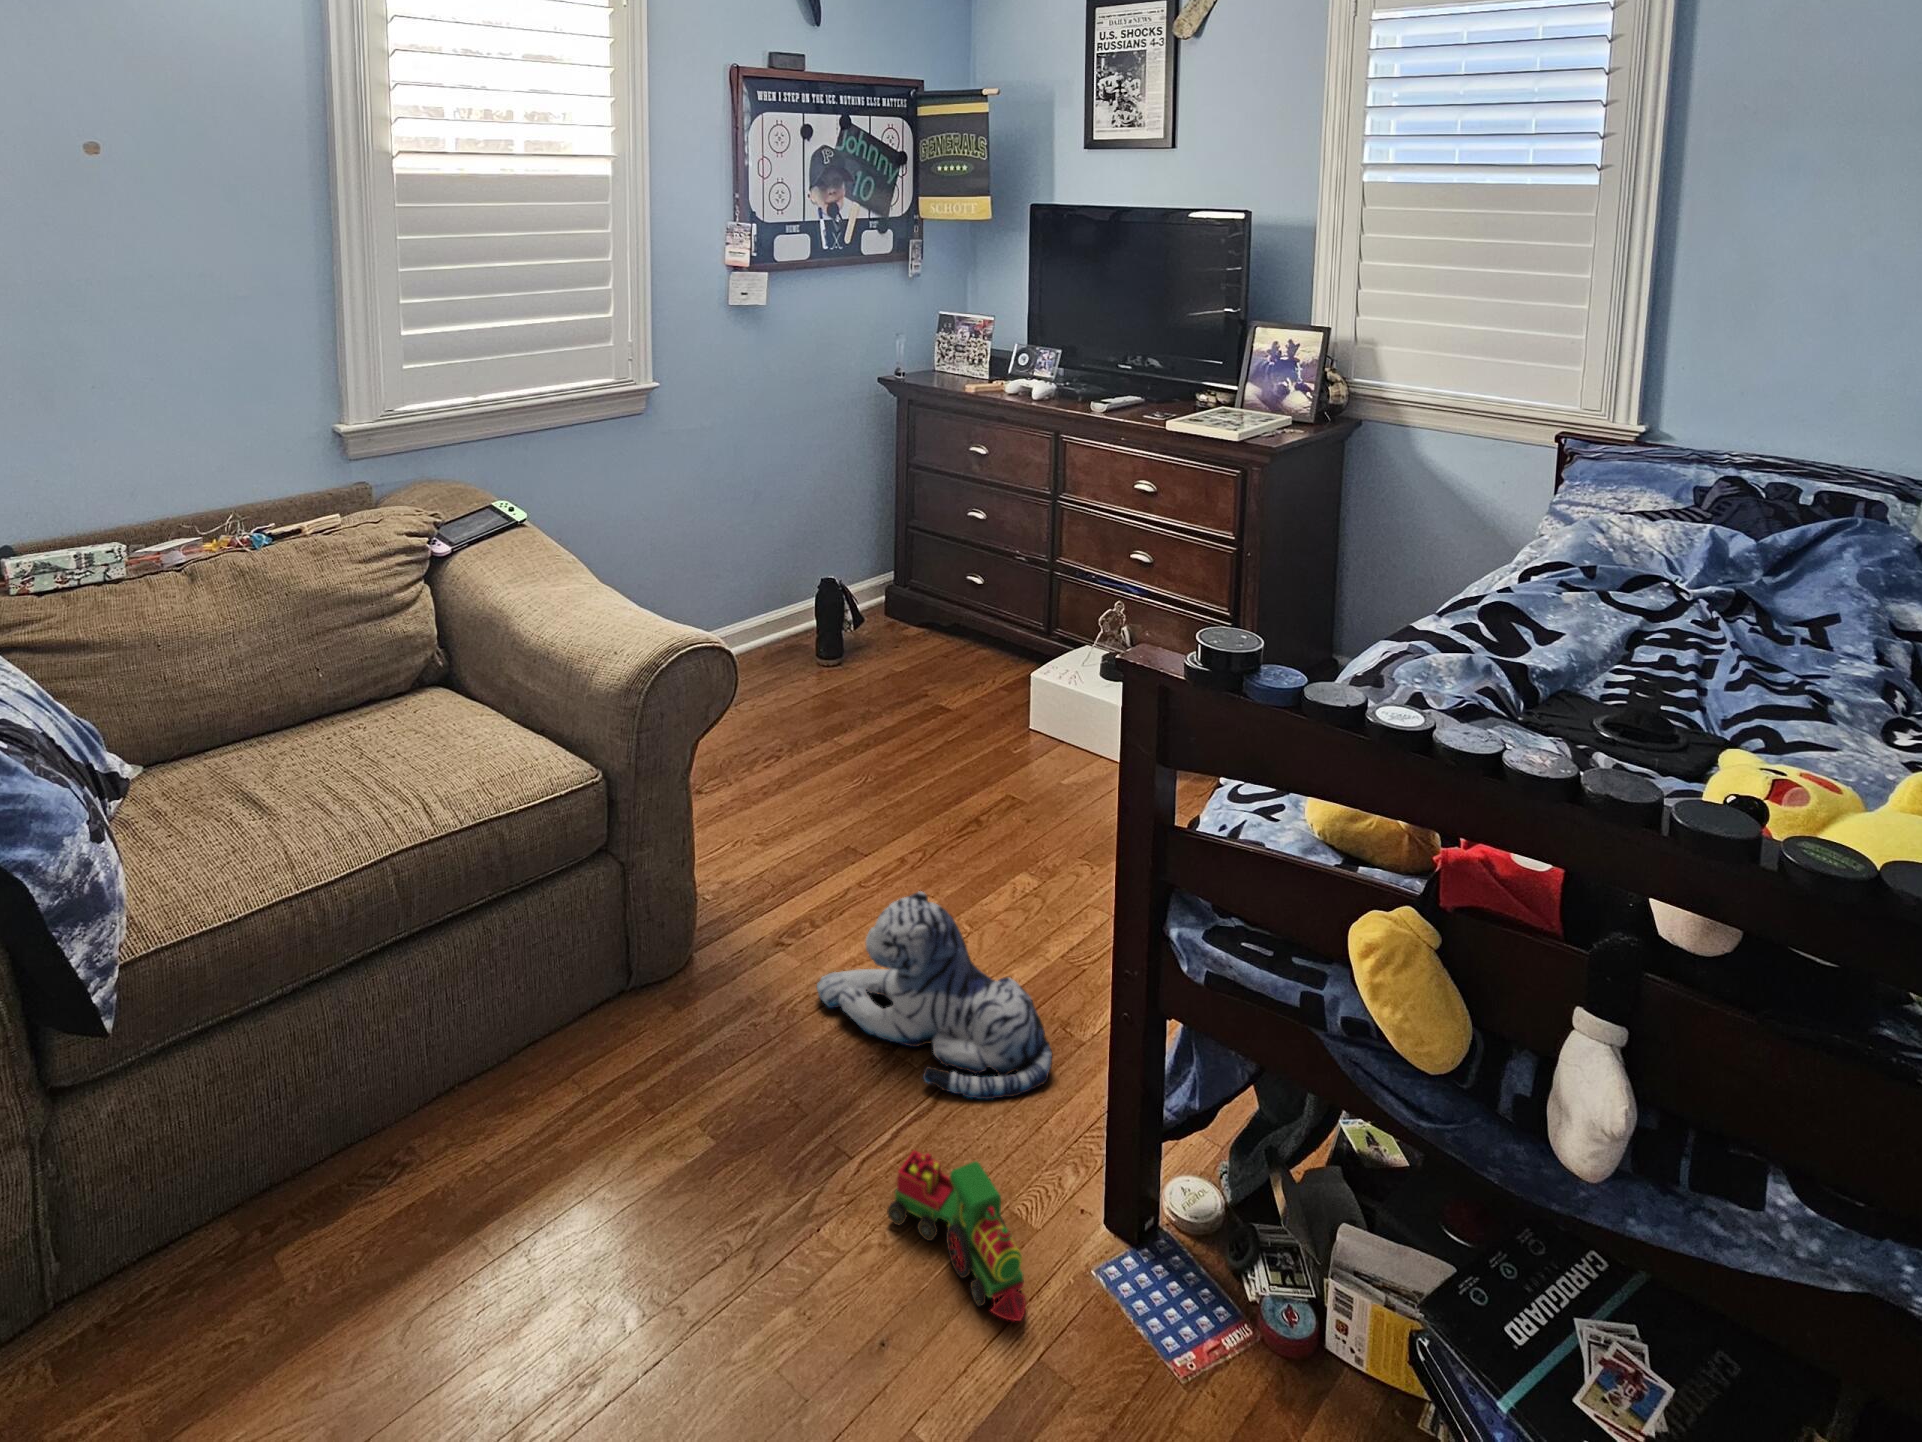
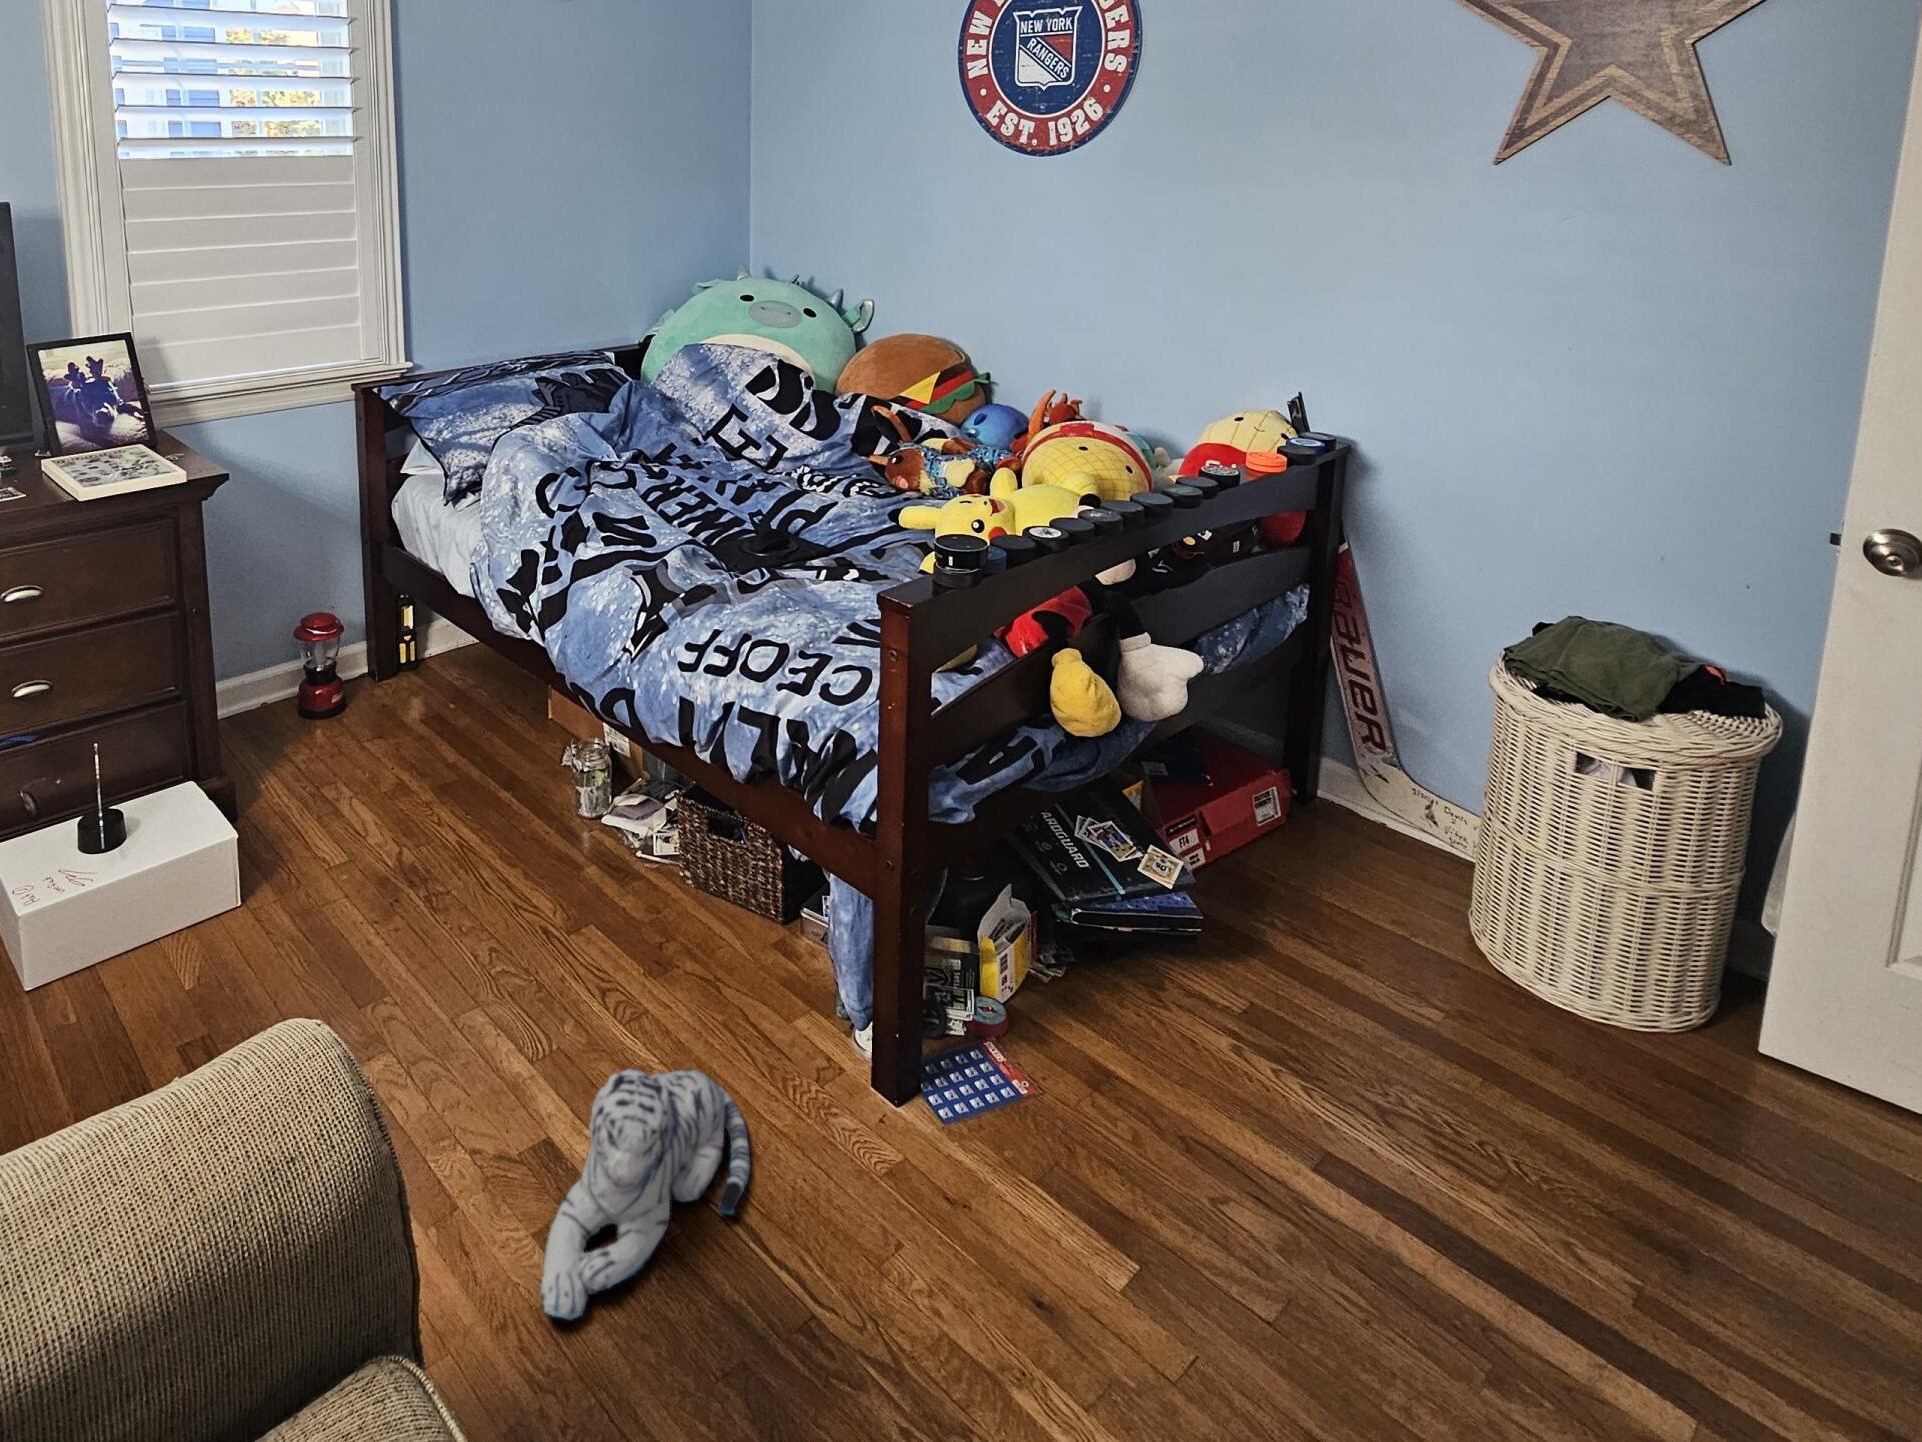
toy train: present [887,1151,1026,1321] -> none [864,1132,1012,1277]

